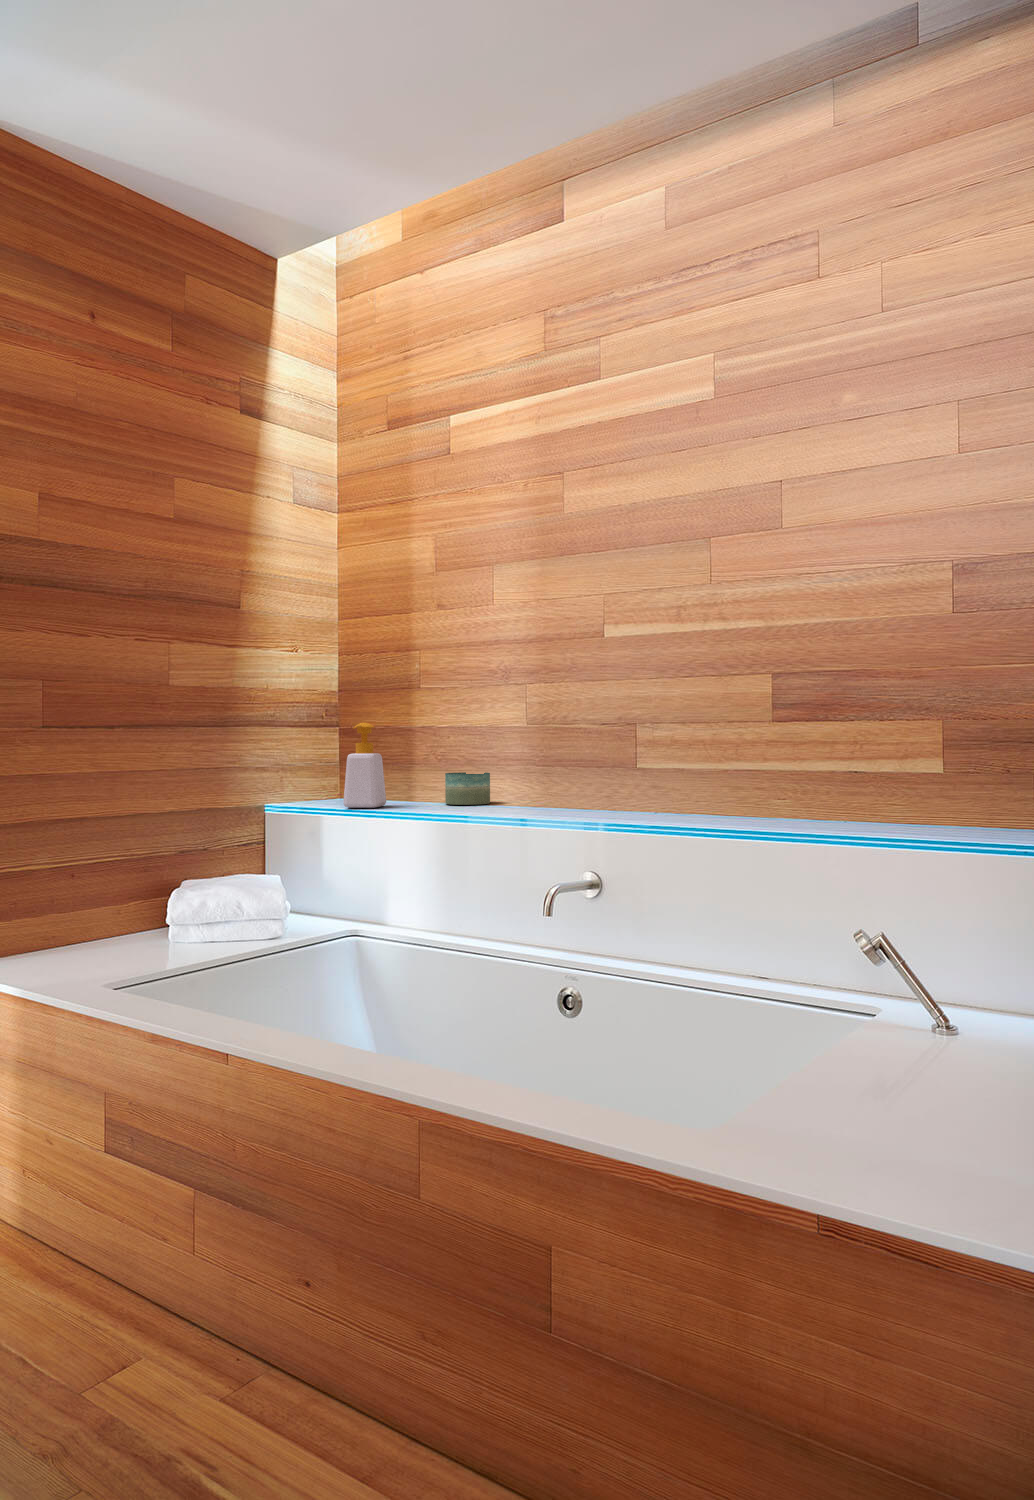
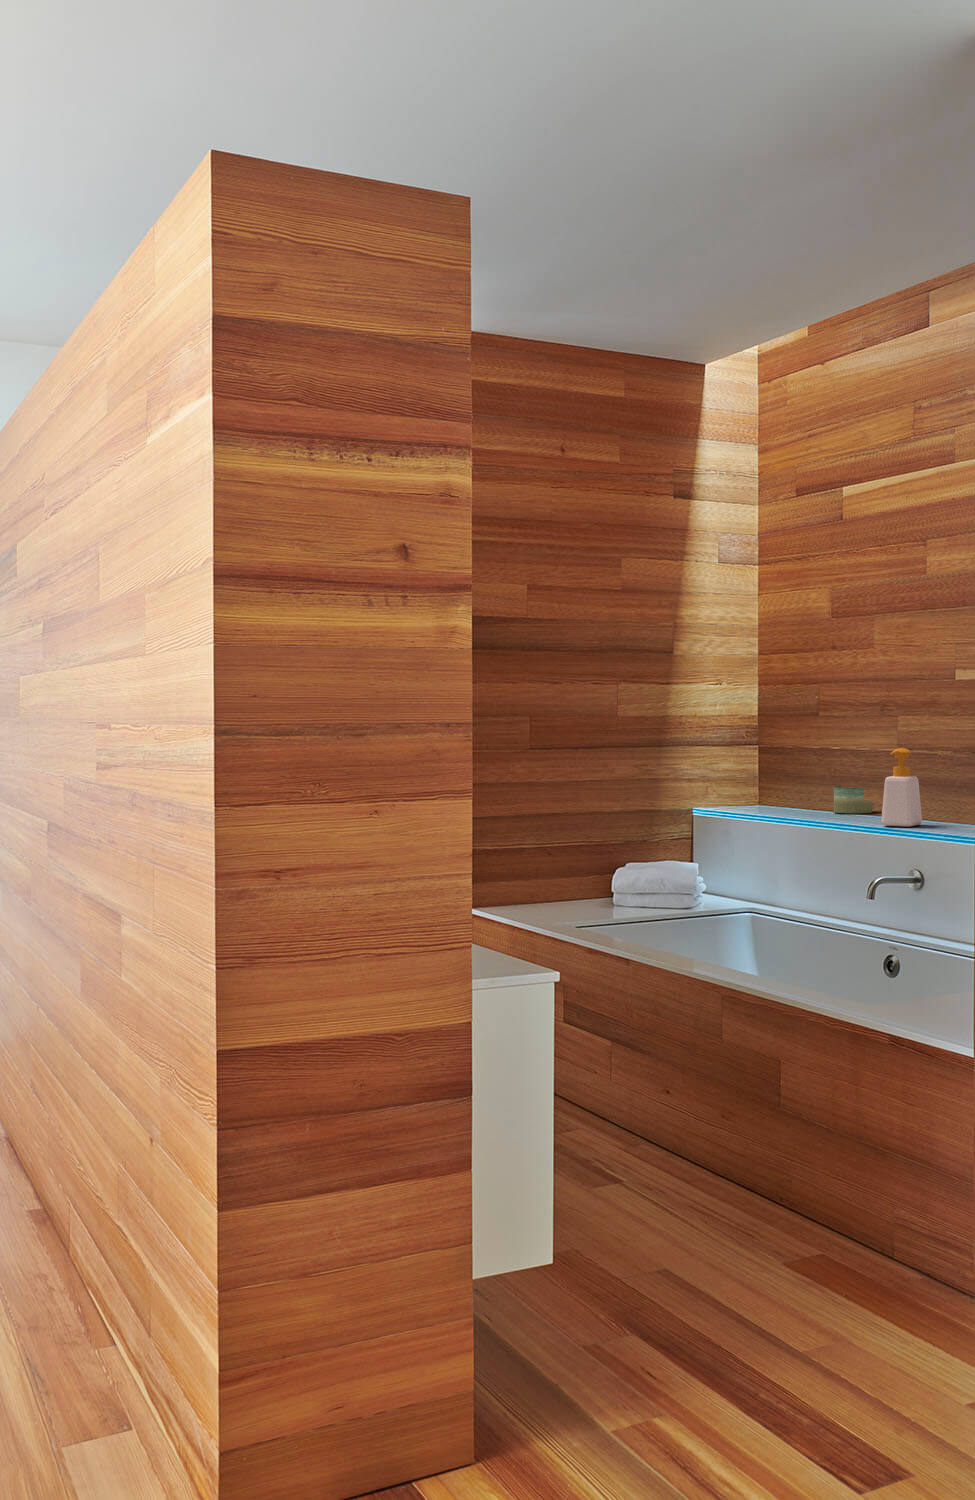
soap bottle: present [343,723,386,808] -> present [881,748,922,827]

